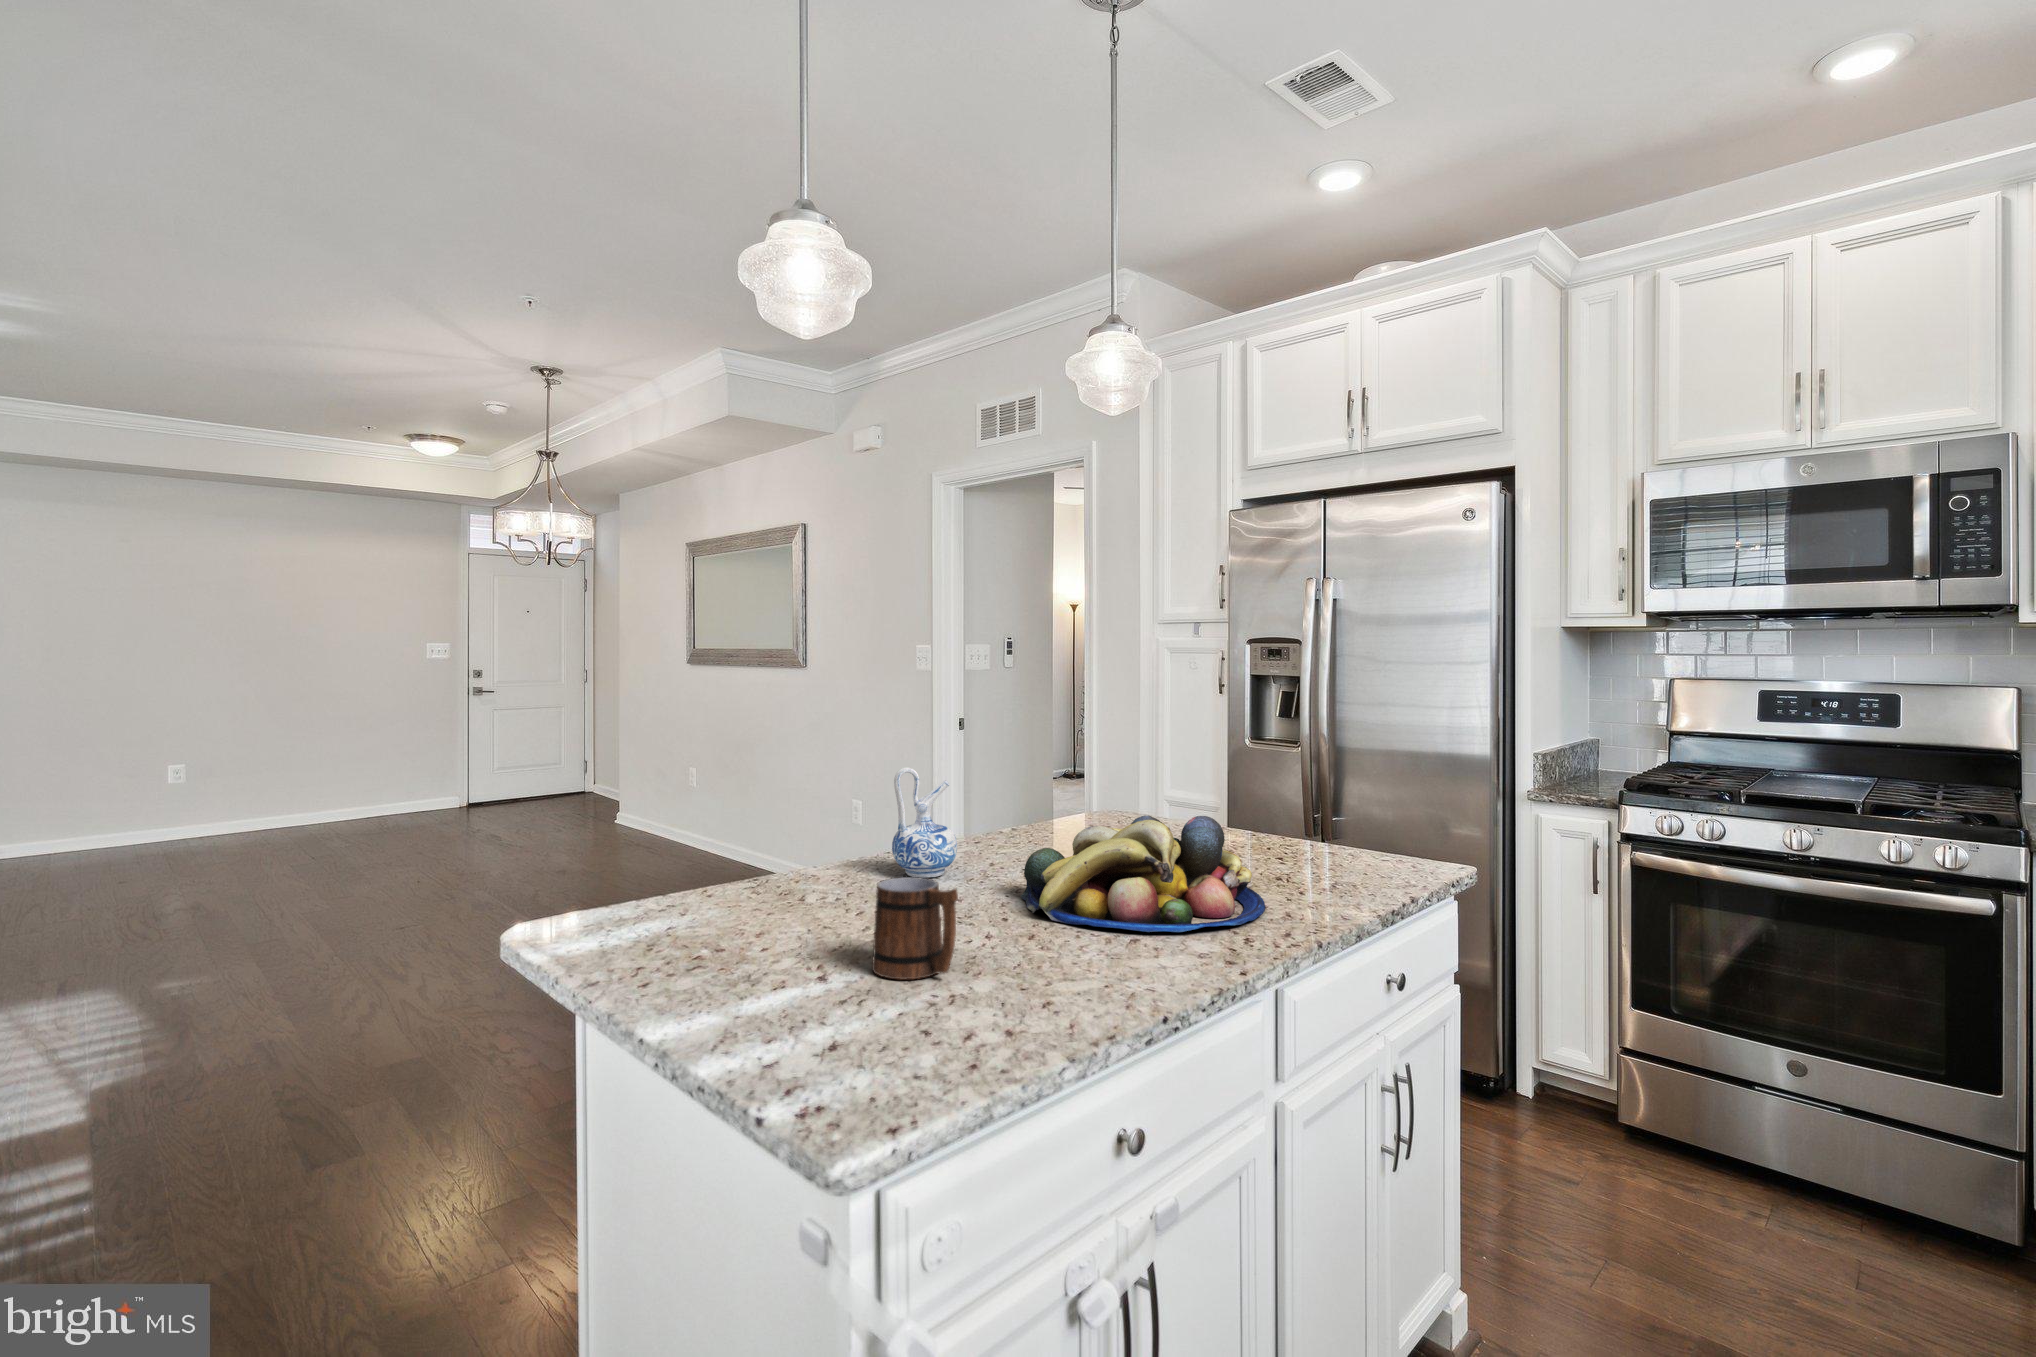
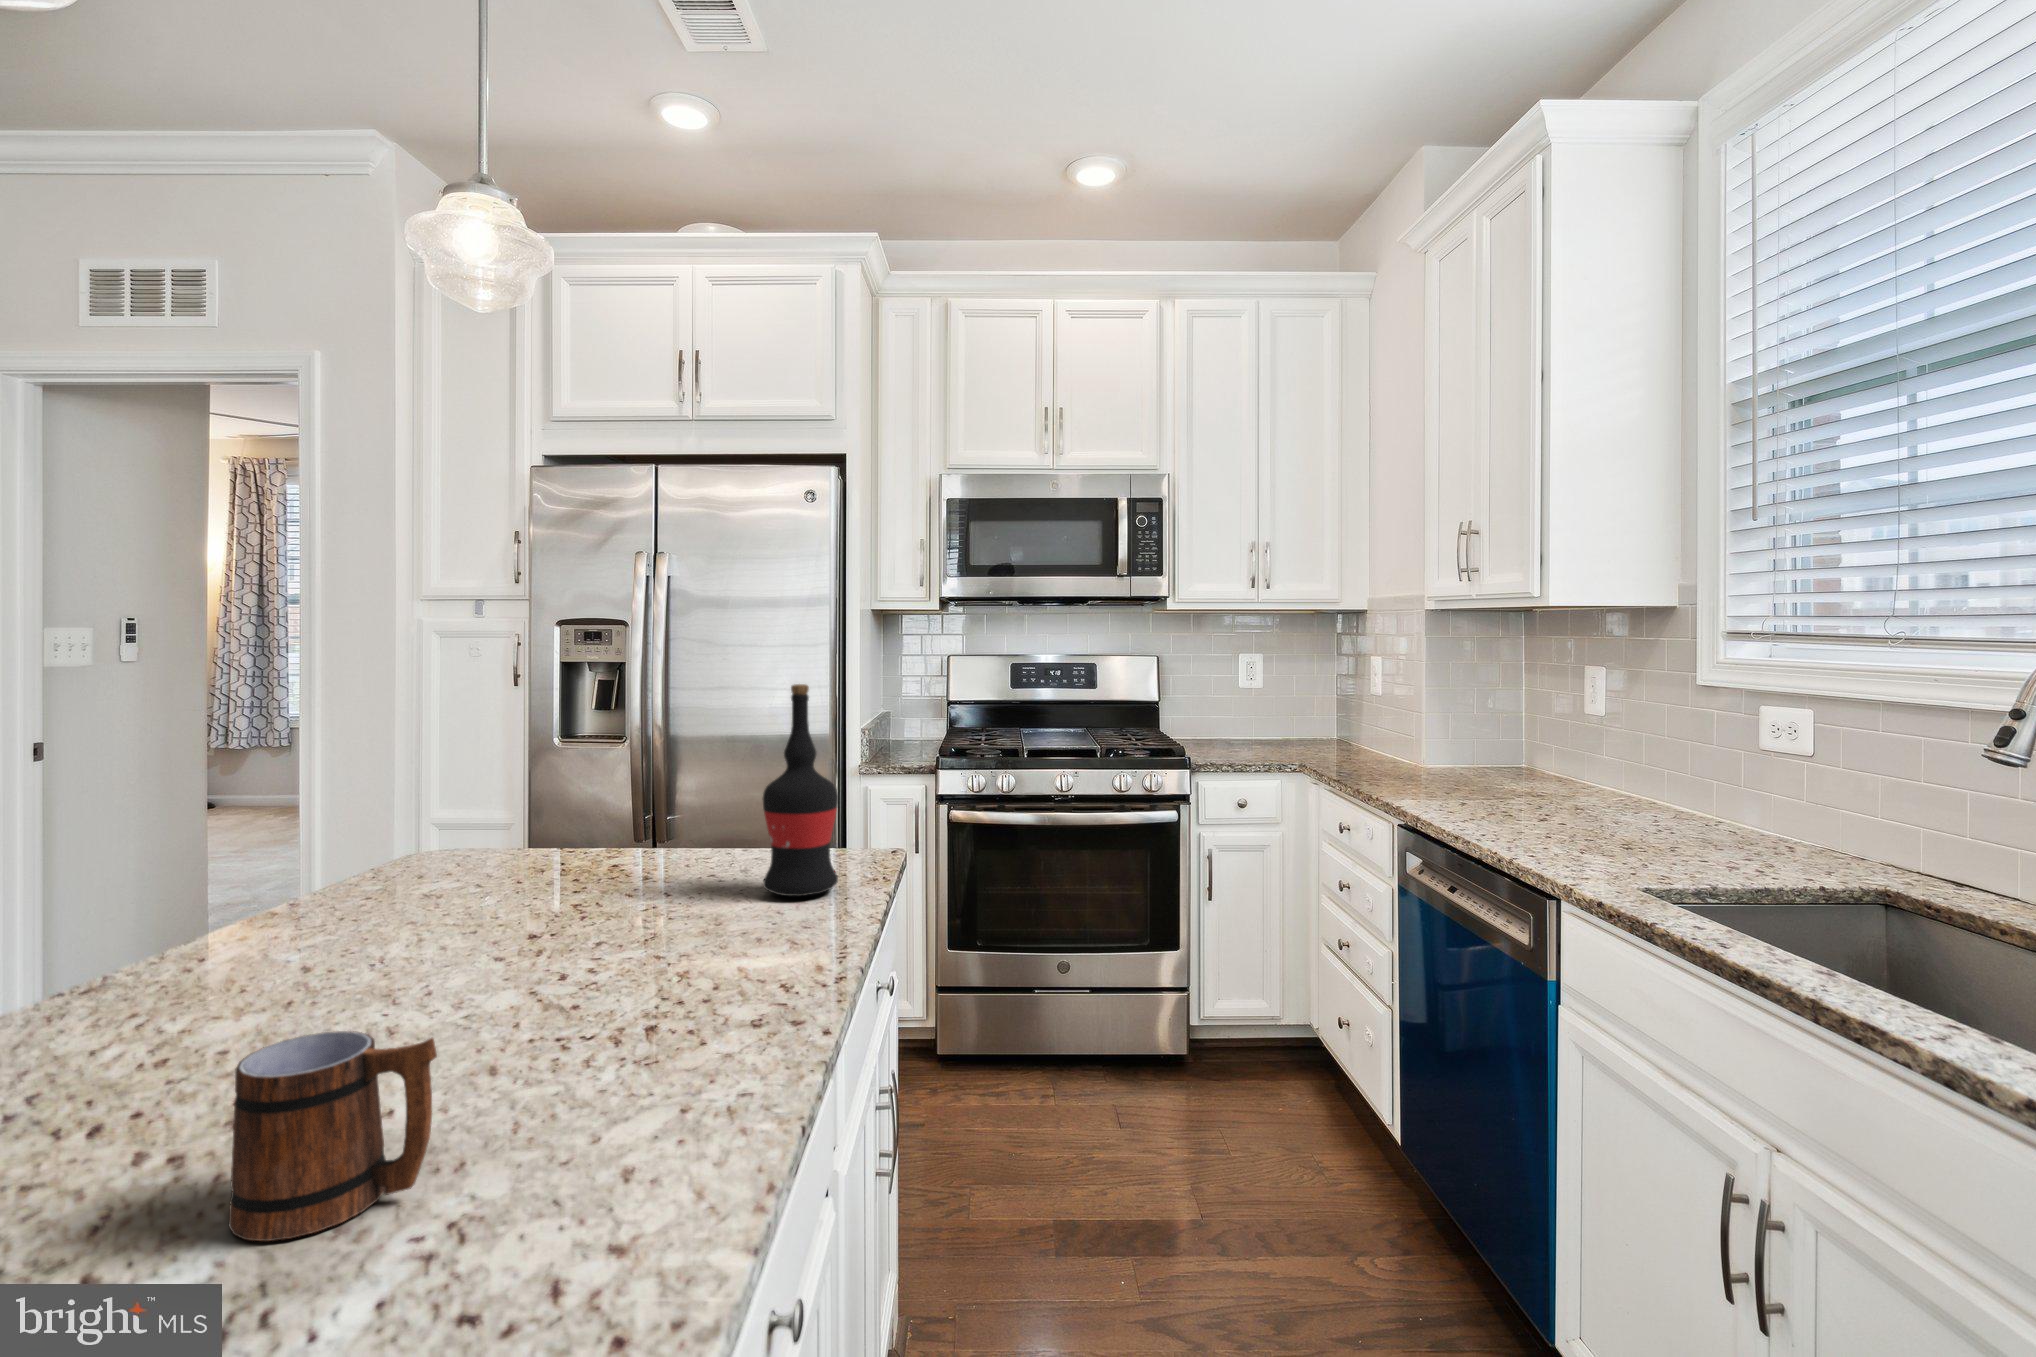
wine bottle: none [1302,697,1373,883] -> present [763,684,838,896]
ceramic pitcher: present [892,767,957,877] -> none [106,835,252,1023]
fruit bowl: present [1021,815,1265,932] -> none [408,843,773,1035]

